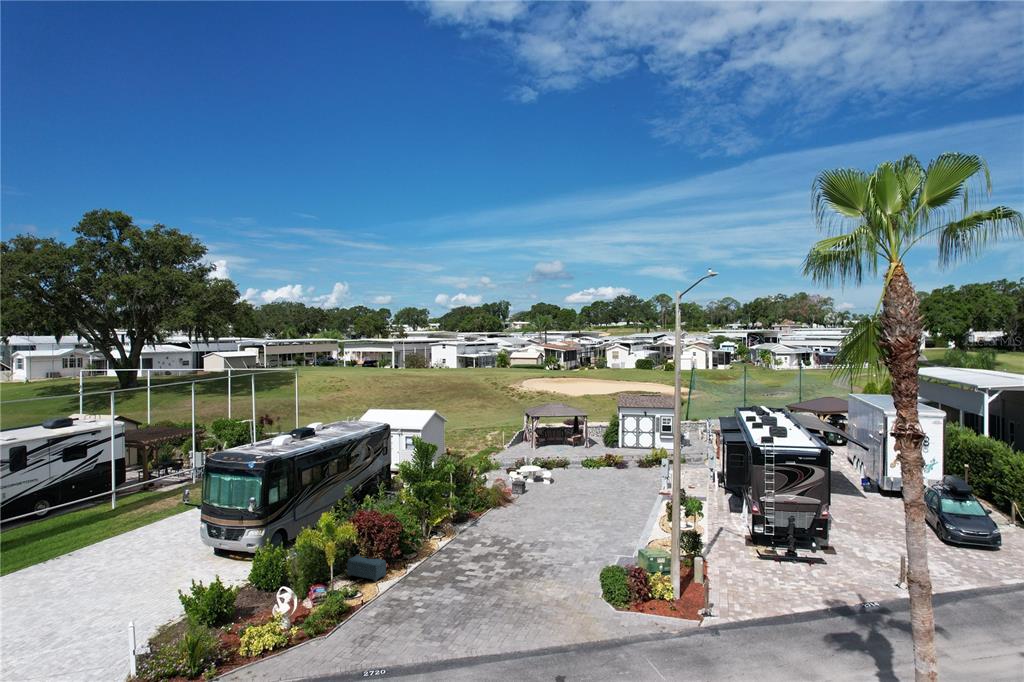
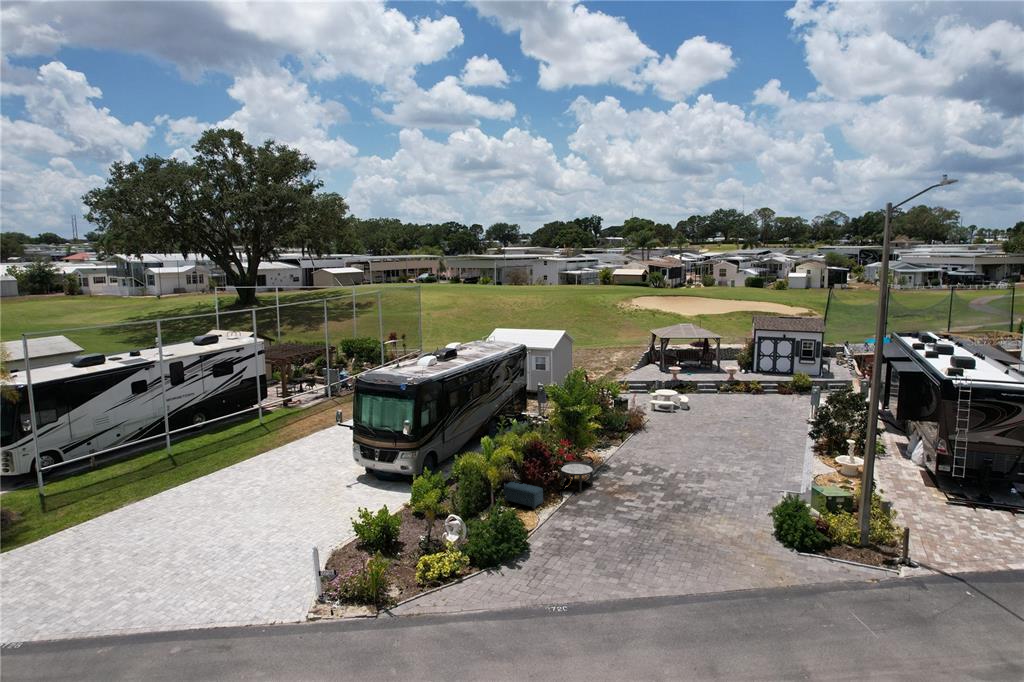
round table: none [407,535,442,565] -> present [559,462,595,493]

